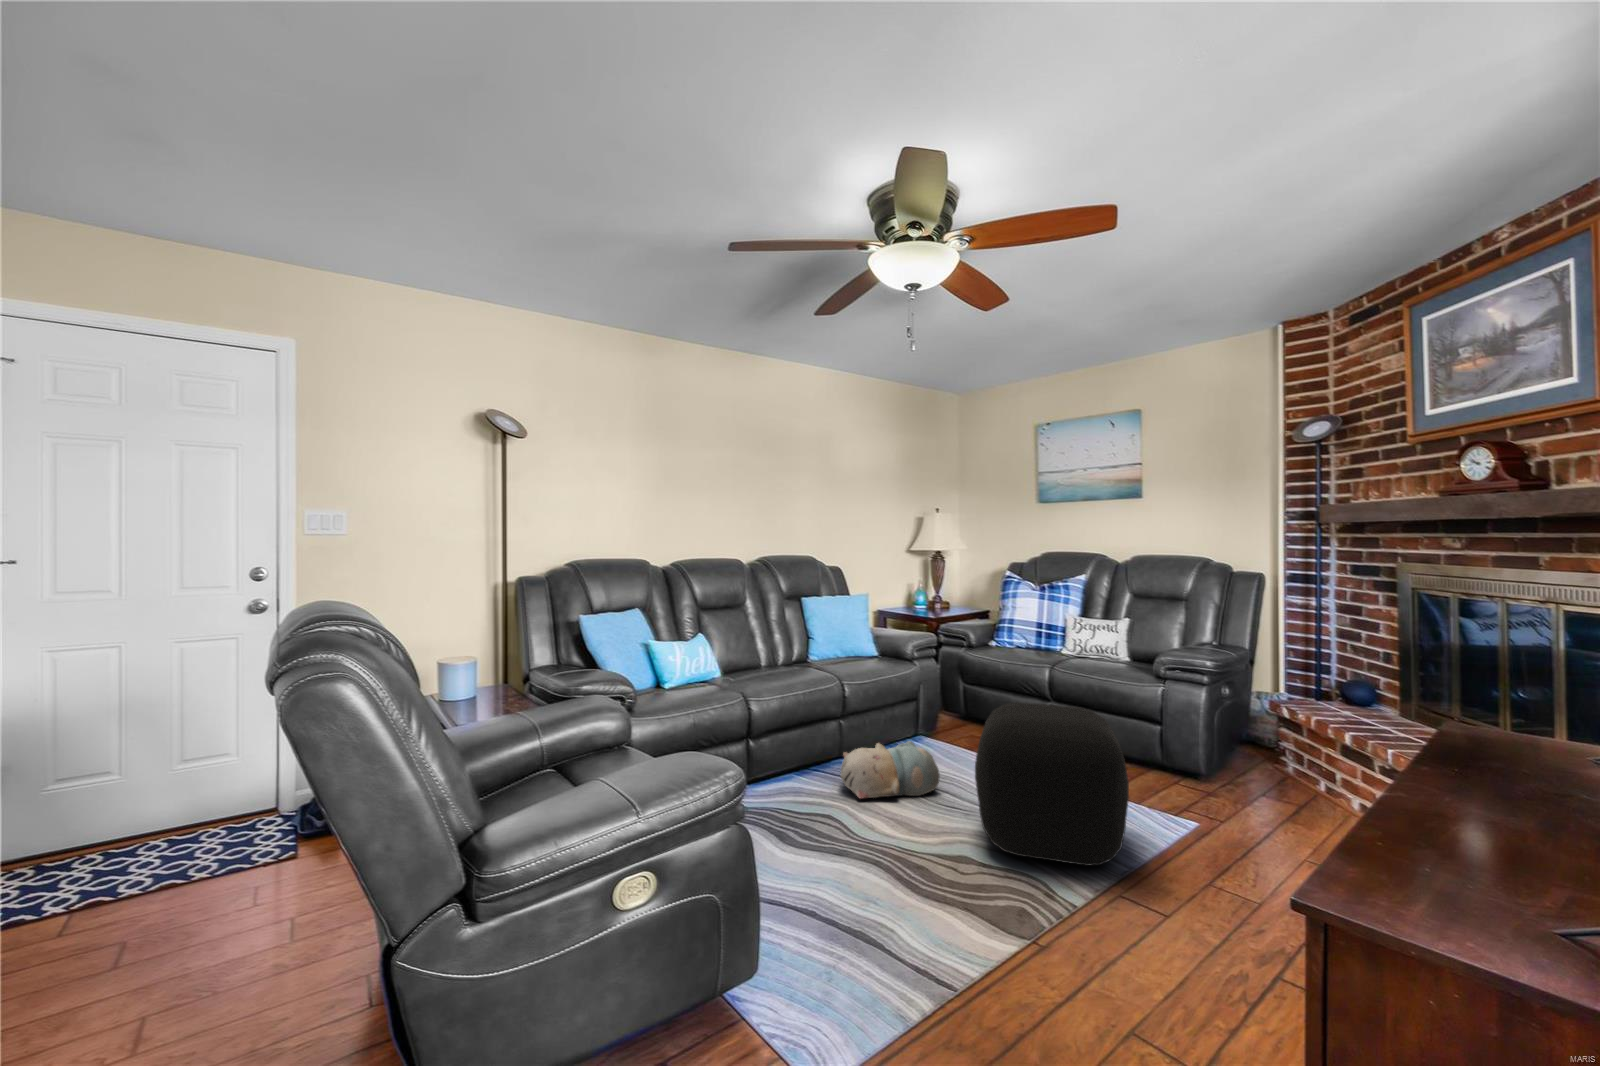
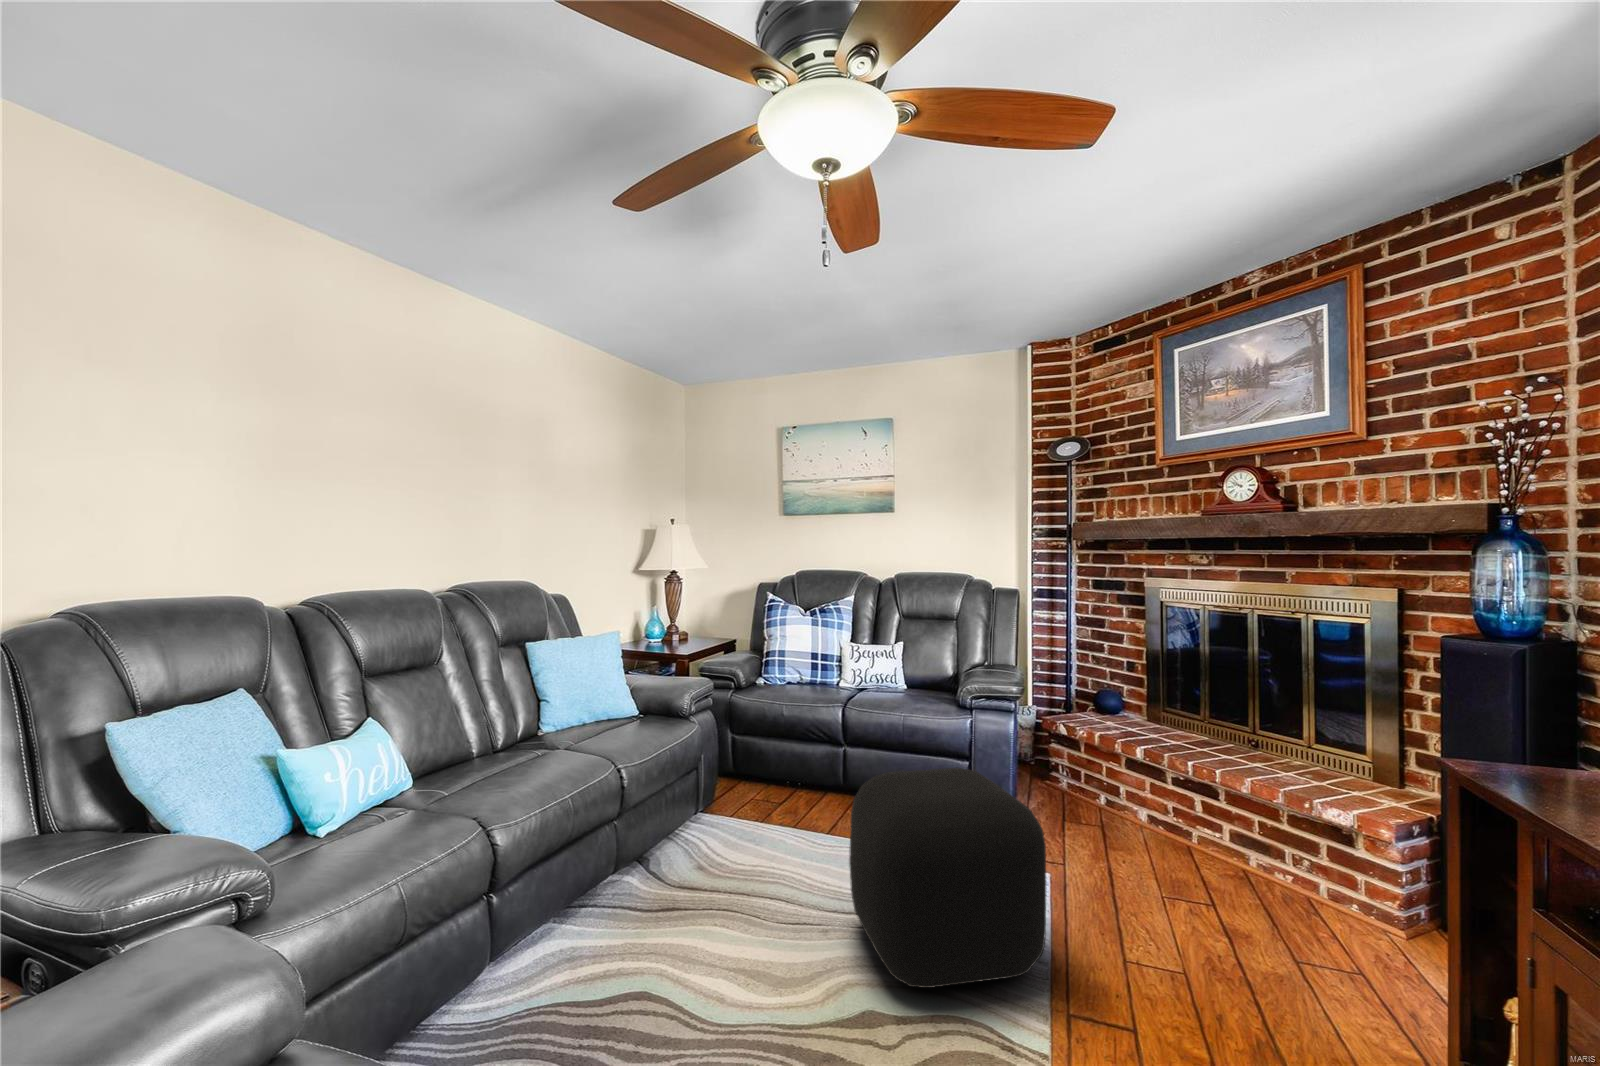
plush toy: present [841,741,940,798] -> none [635,838,772,947]

